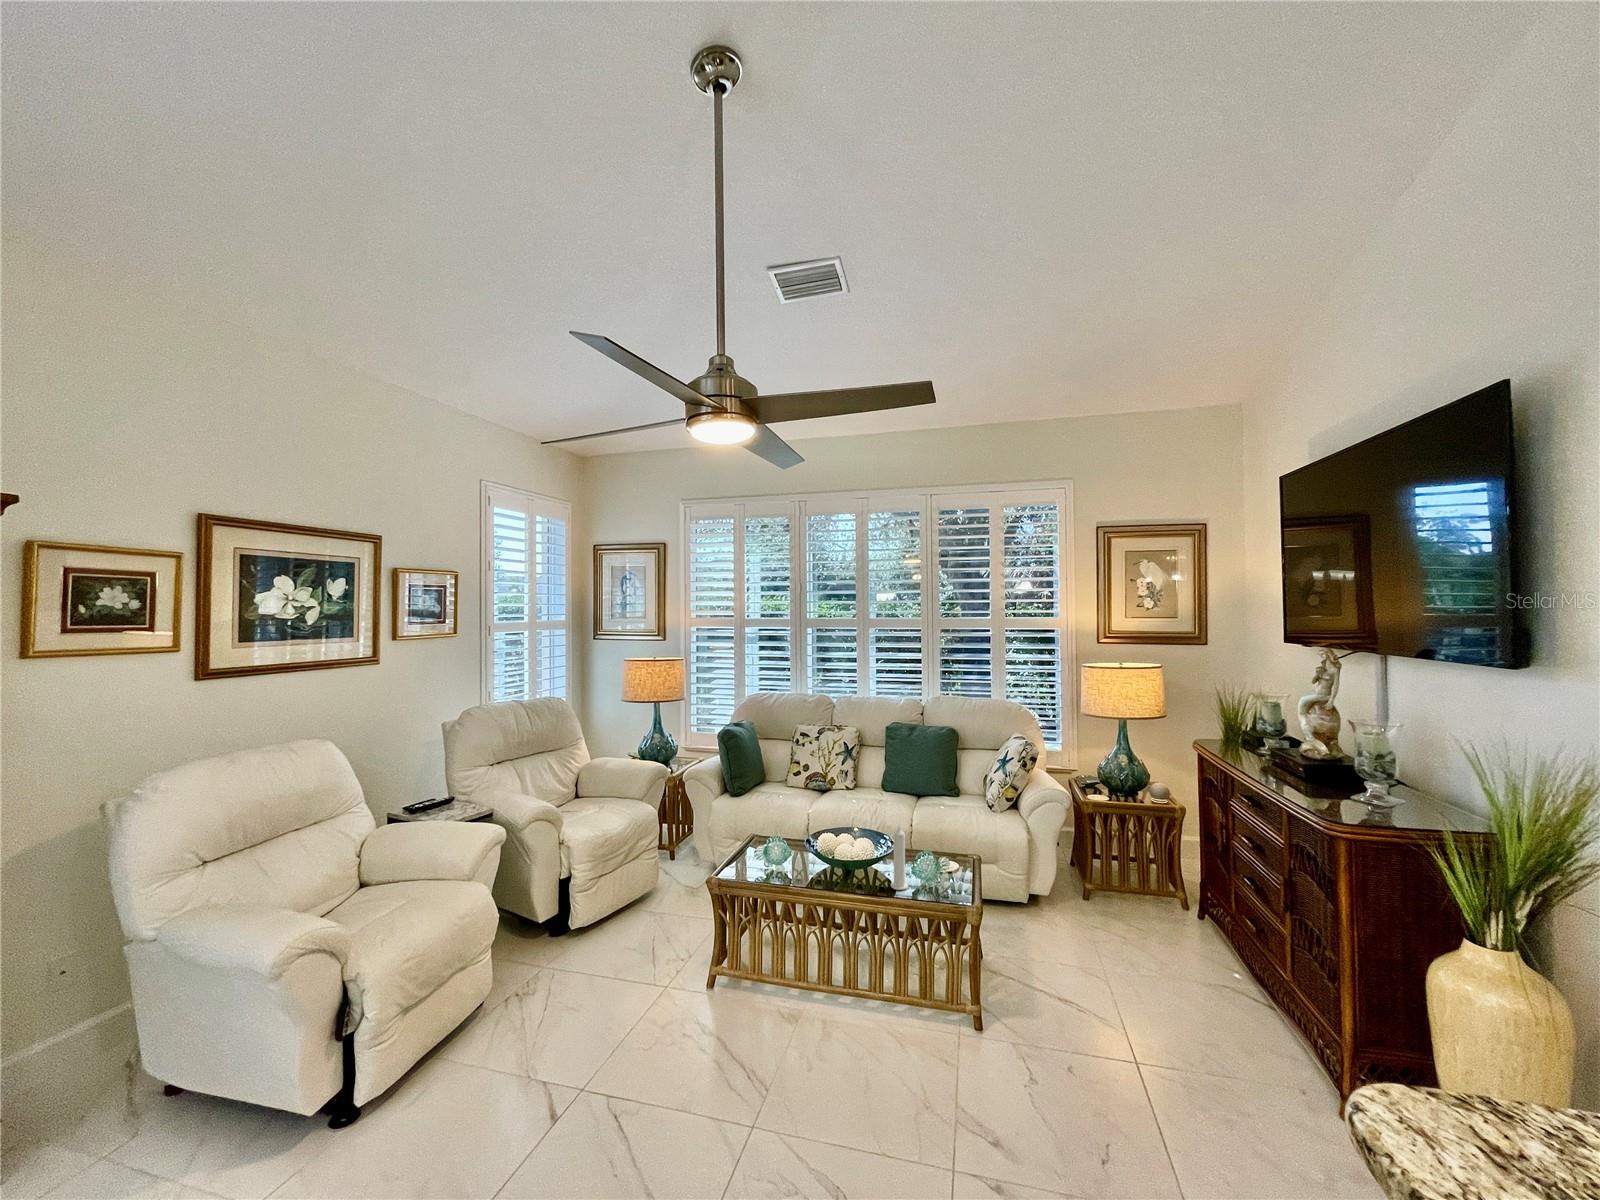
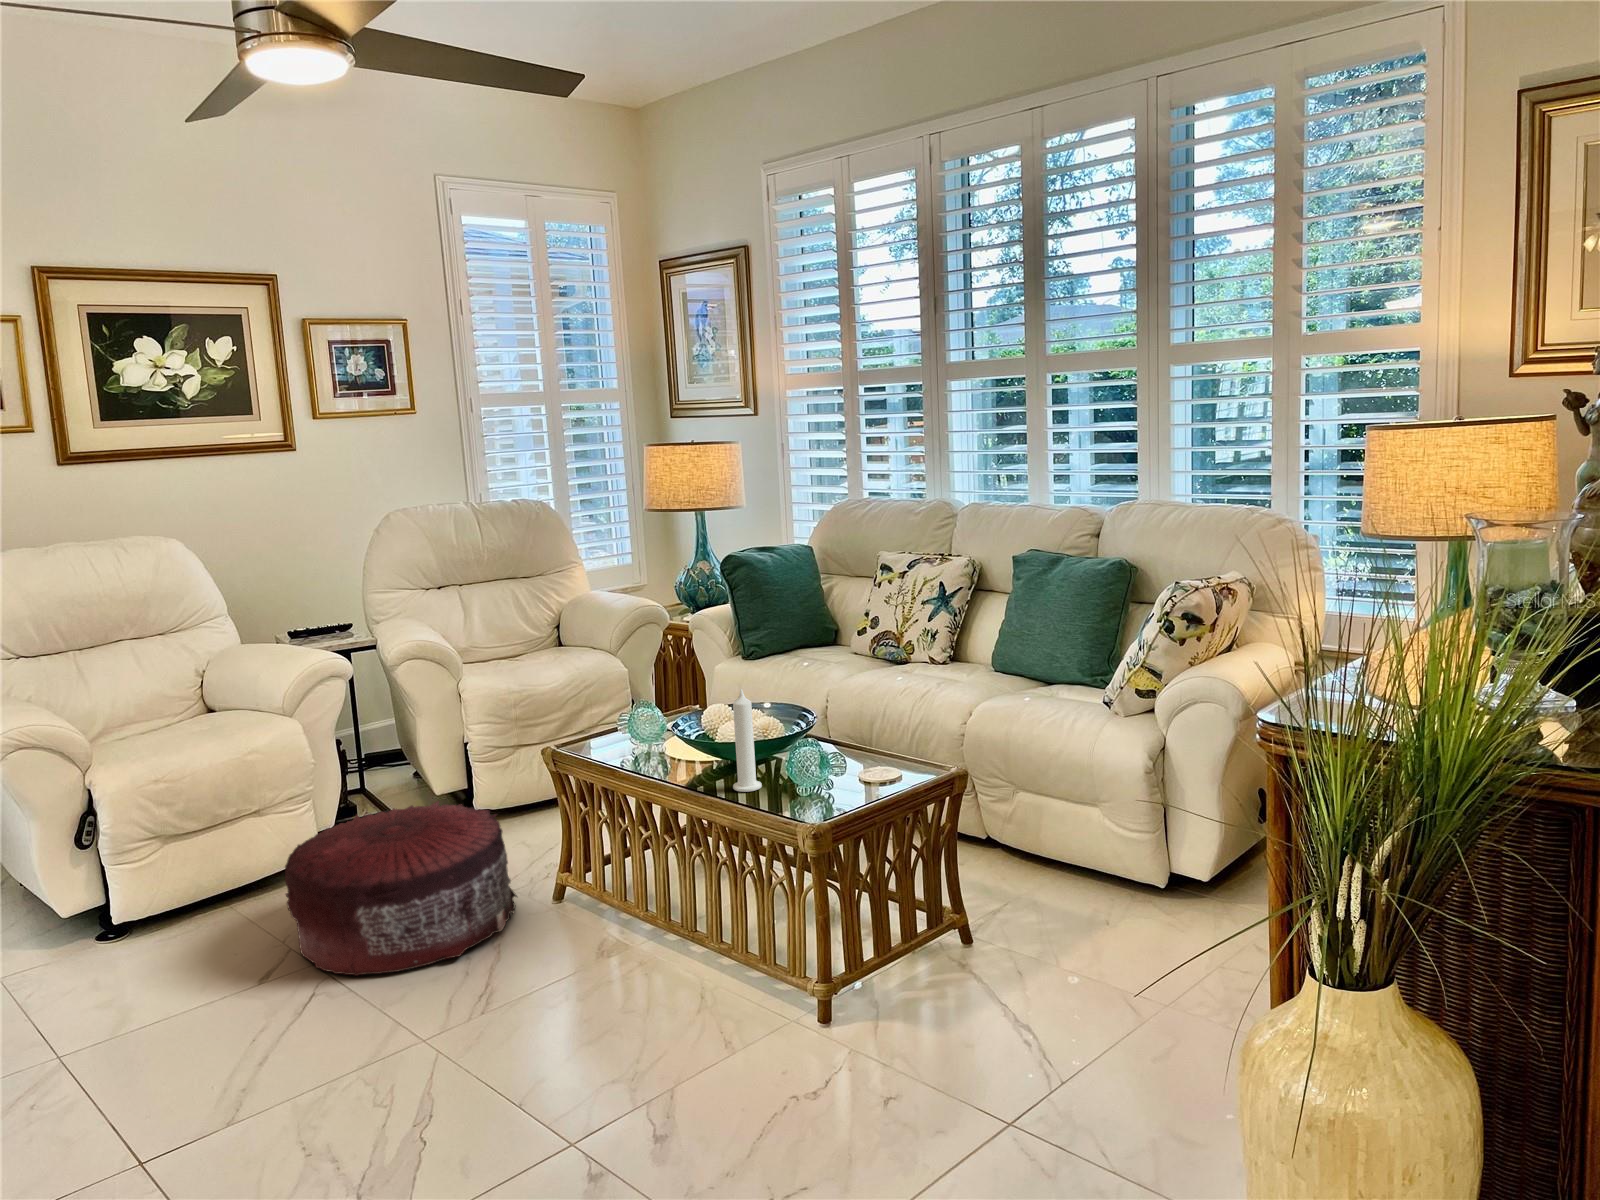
pouf: none [559,934,723,1105] -> present [285,801,516,976]

